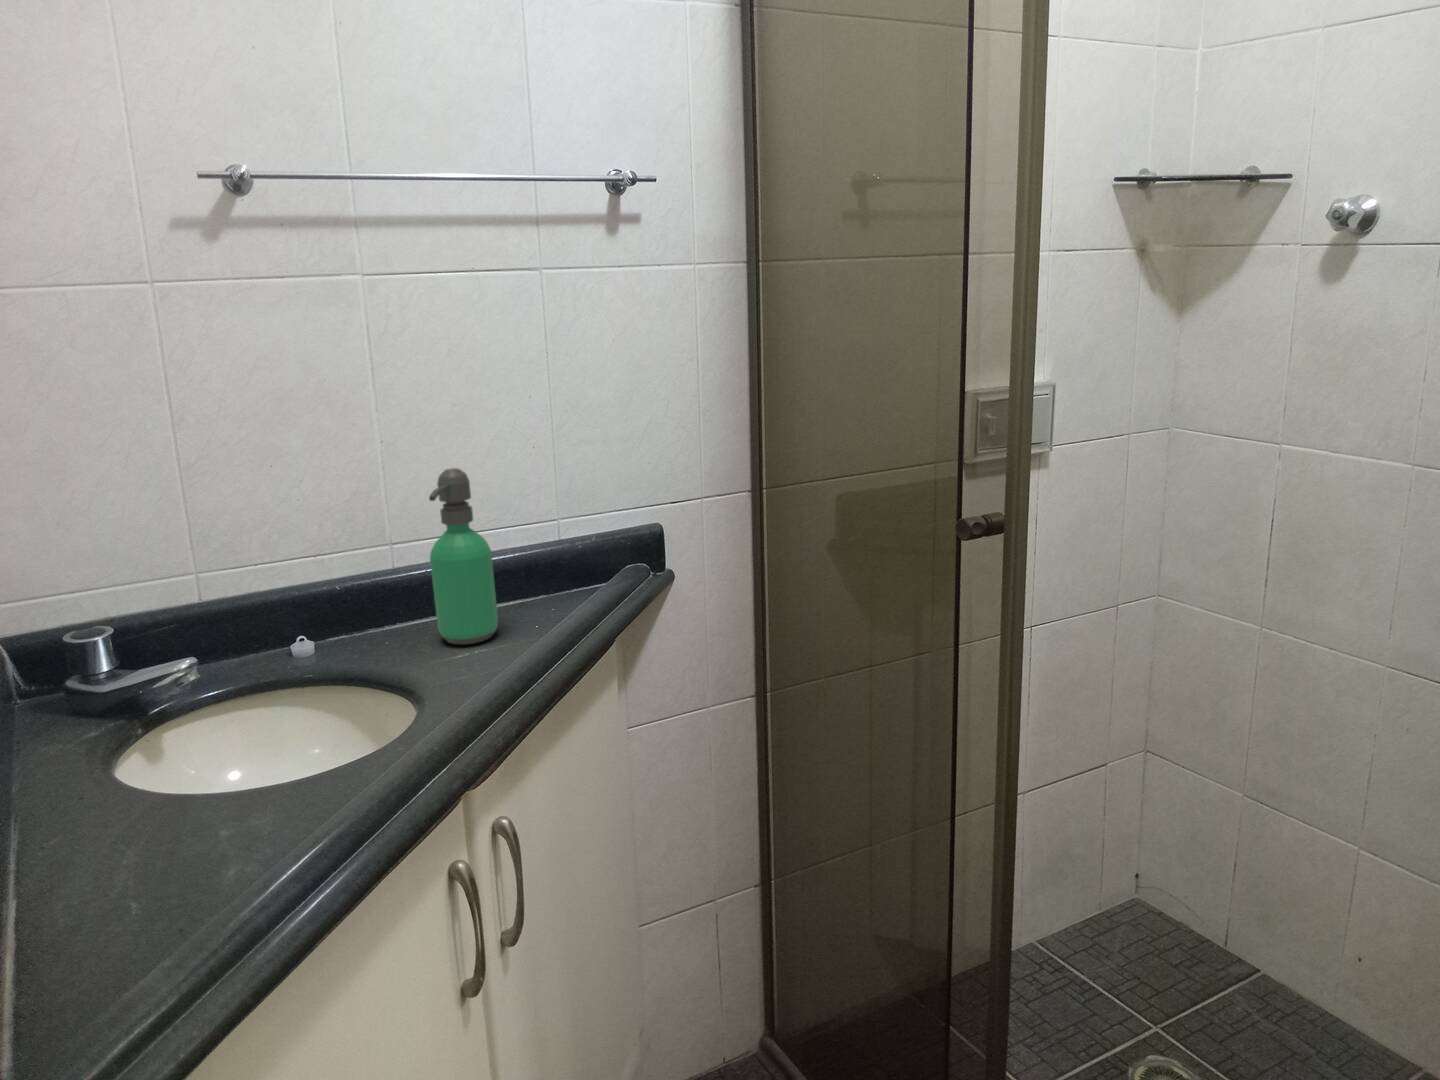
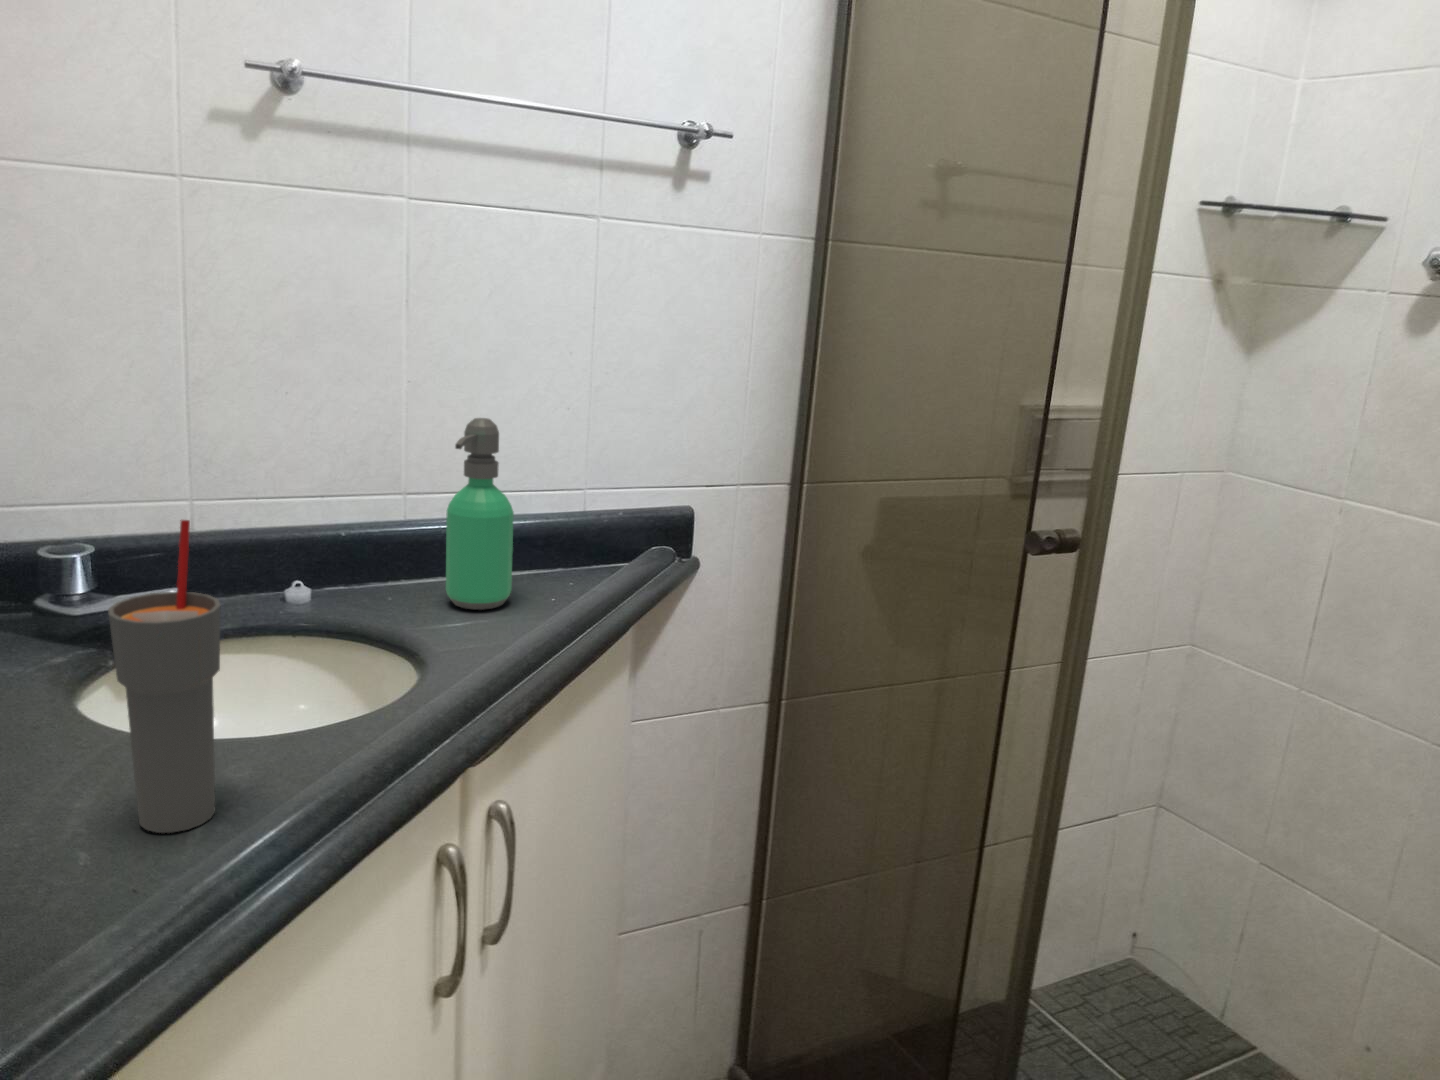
cup: none [125,604,240,880] -> present [108,520,221,833]

